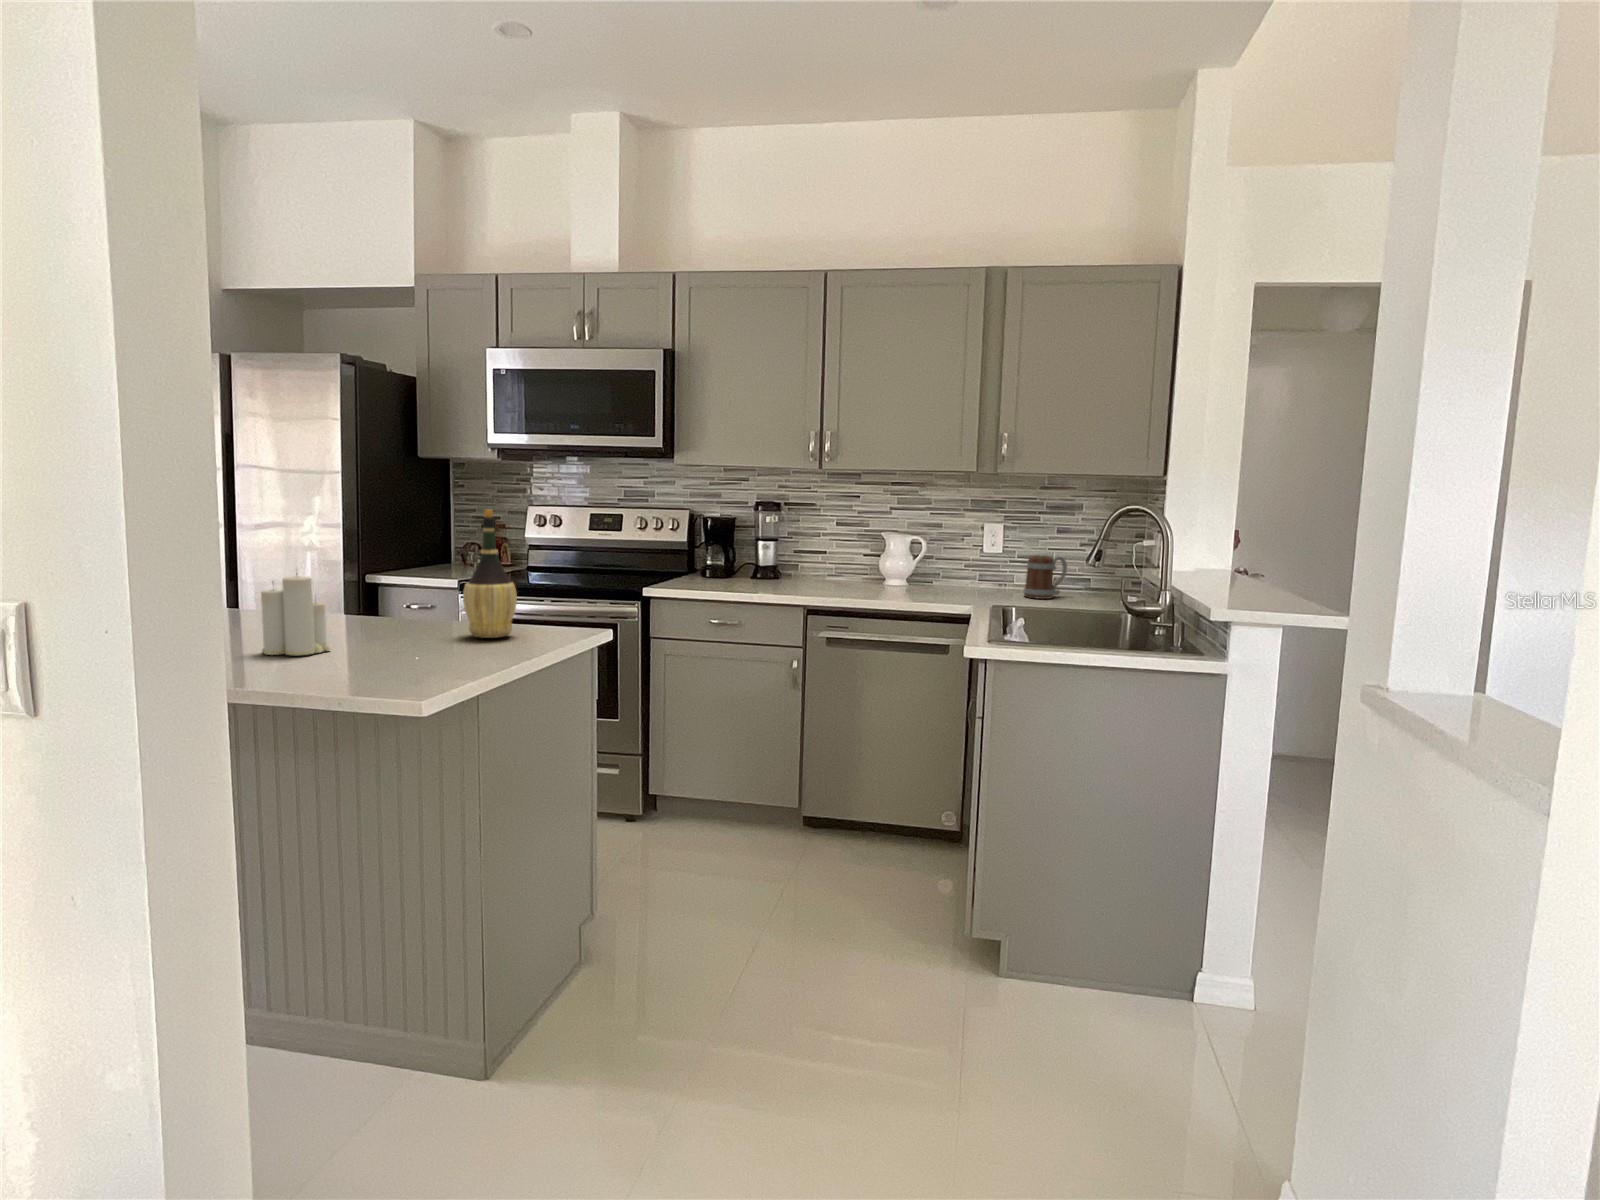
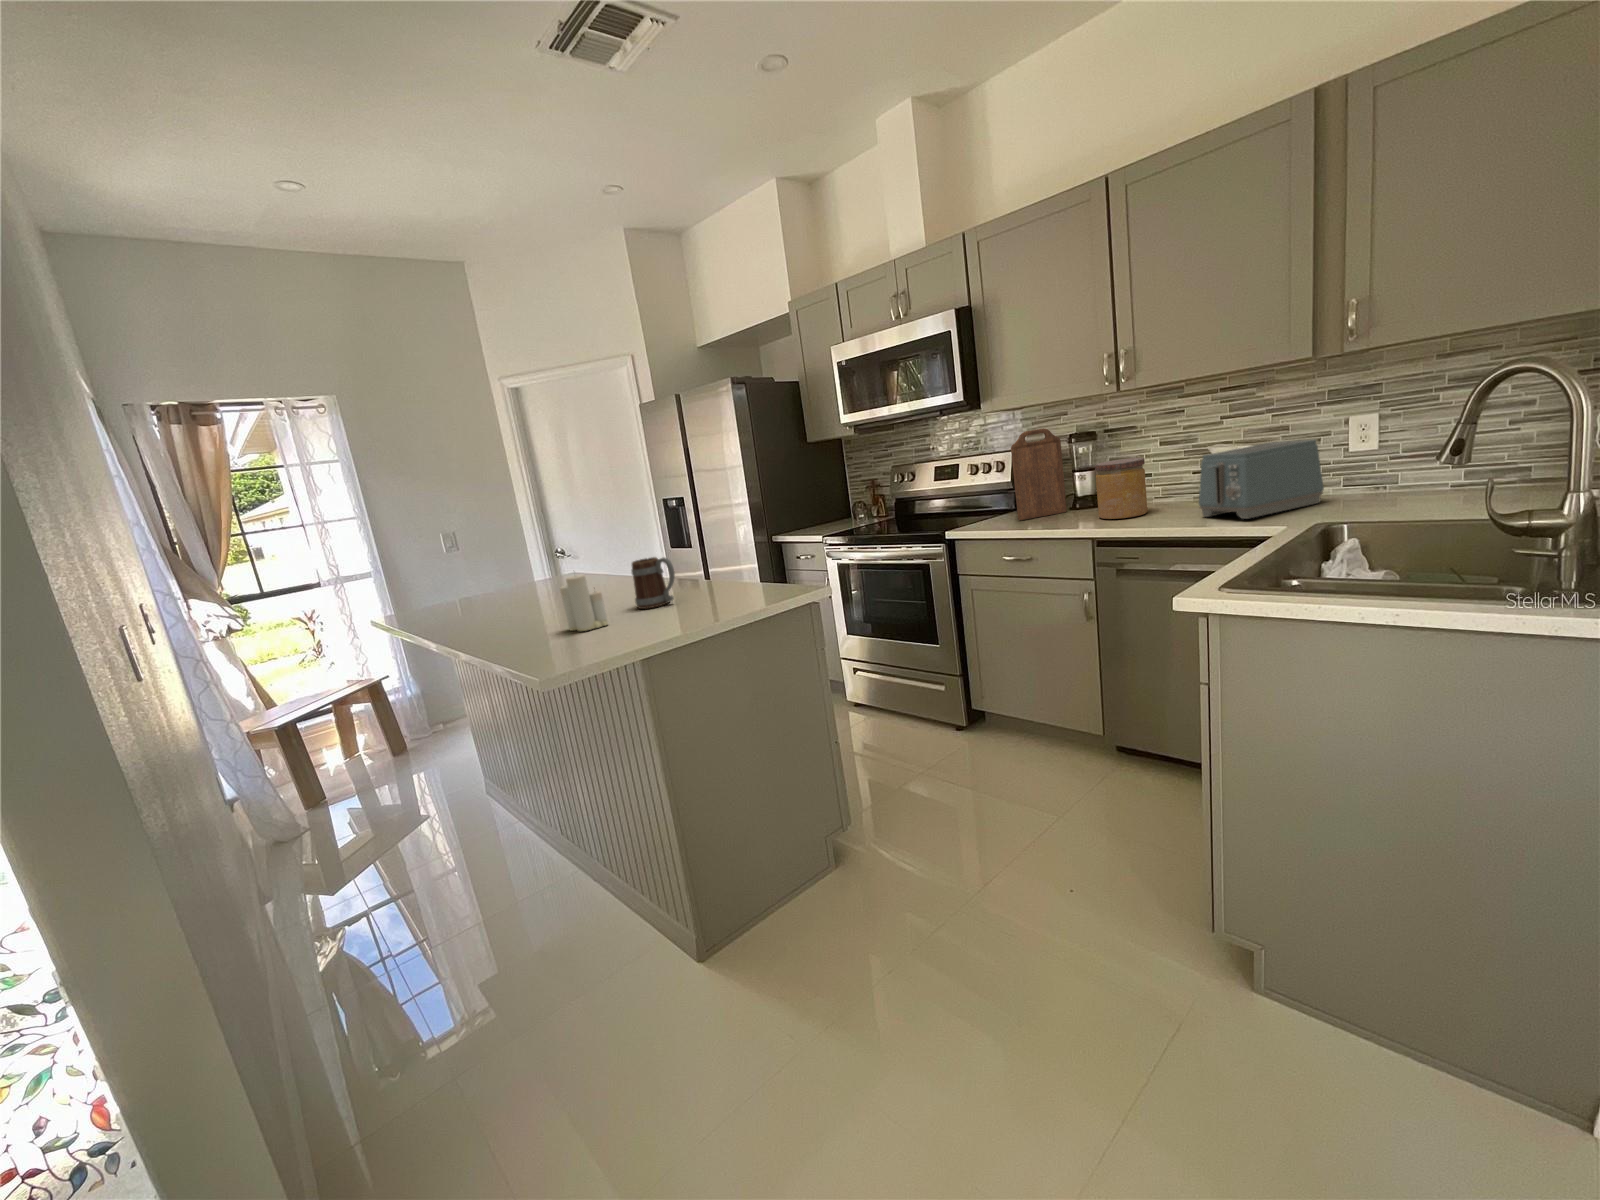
cutting board: none [707,491,751,583] -> present [1011,428,1067,520]
wine bottle: present [463,509,517,638] -> none [696,506,738,609]
jar: none [793,533,838,589] -> present [1095,458,1147,519]
toaster: none [890,536,975,598] -> present [1199,440,1324,519]
mug: present [1024,556,1067,599] -> present [632,557,675,609]

